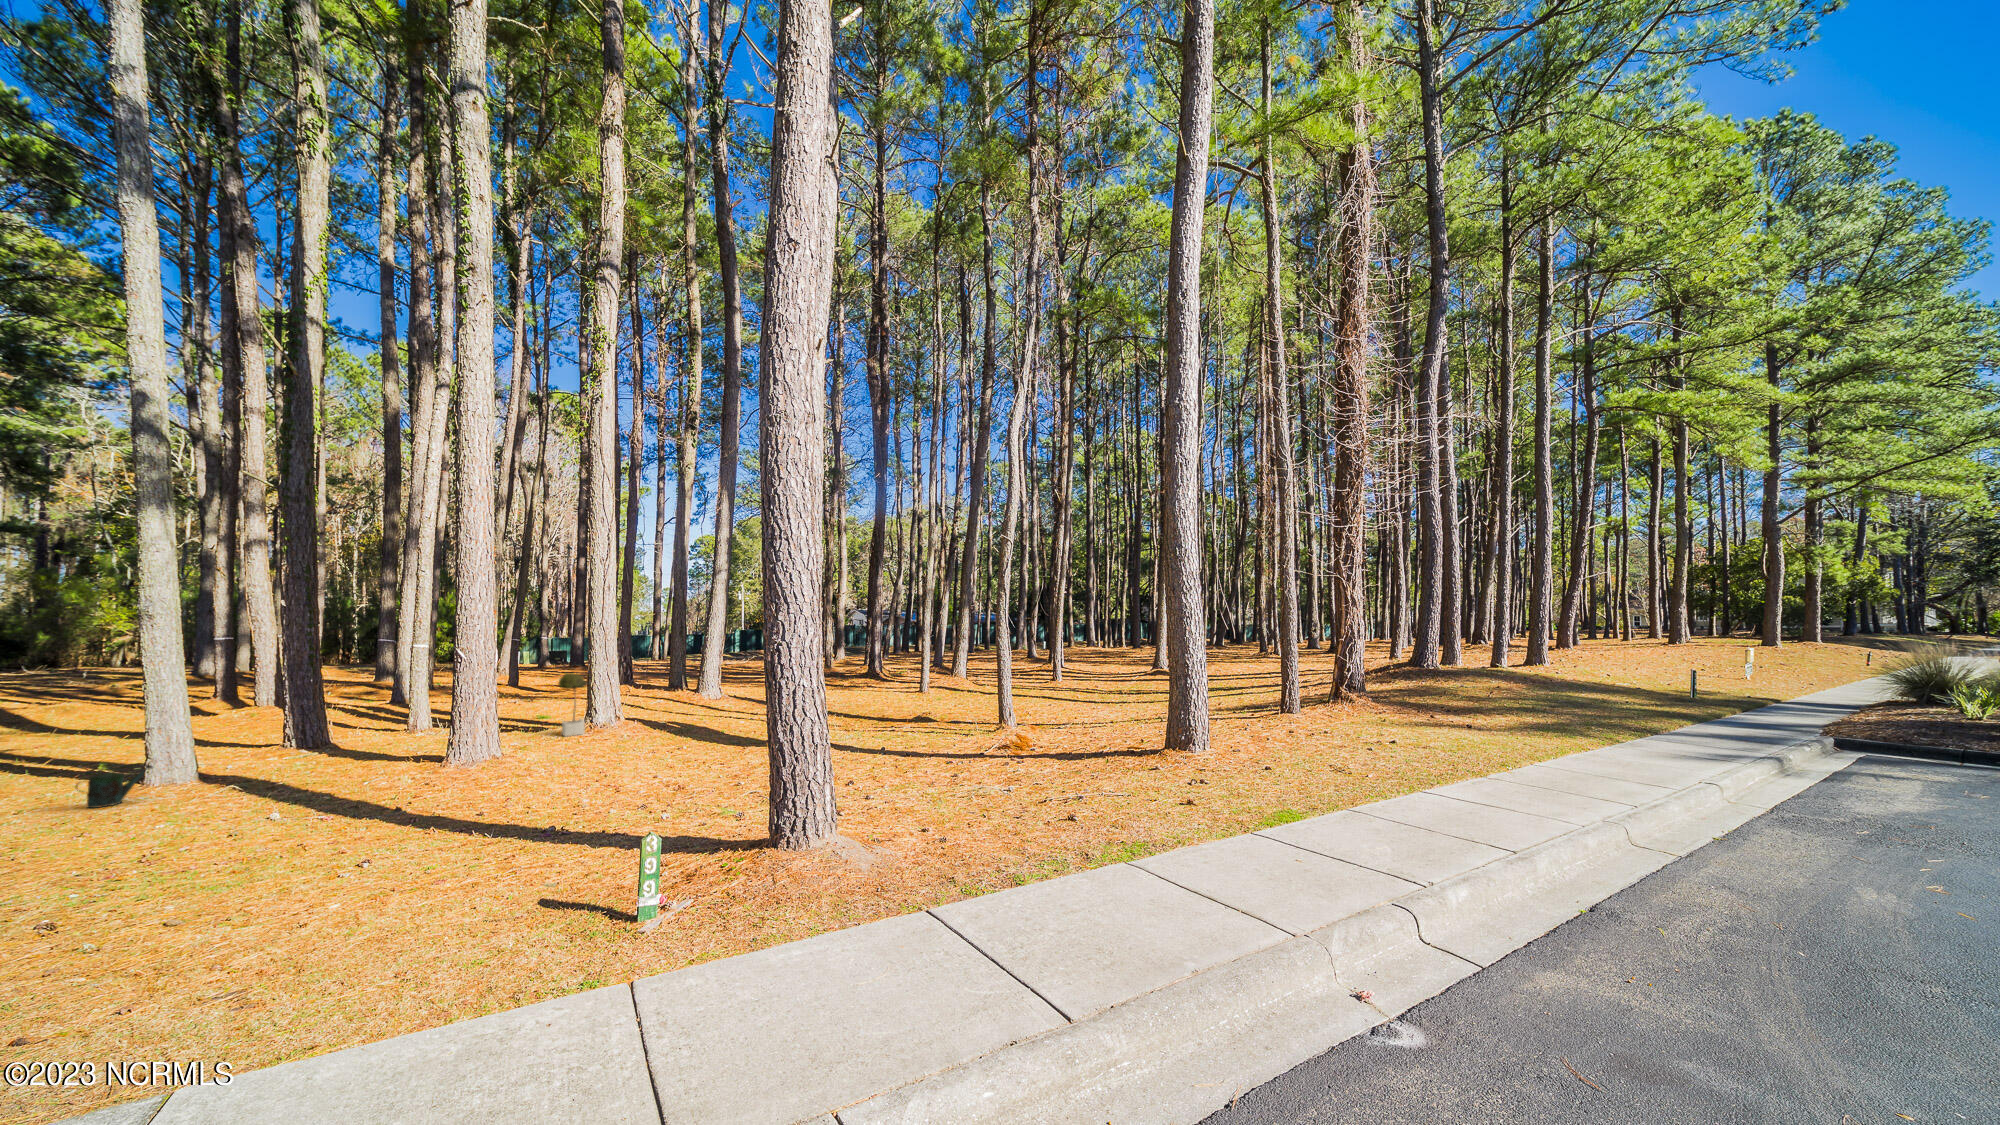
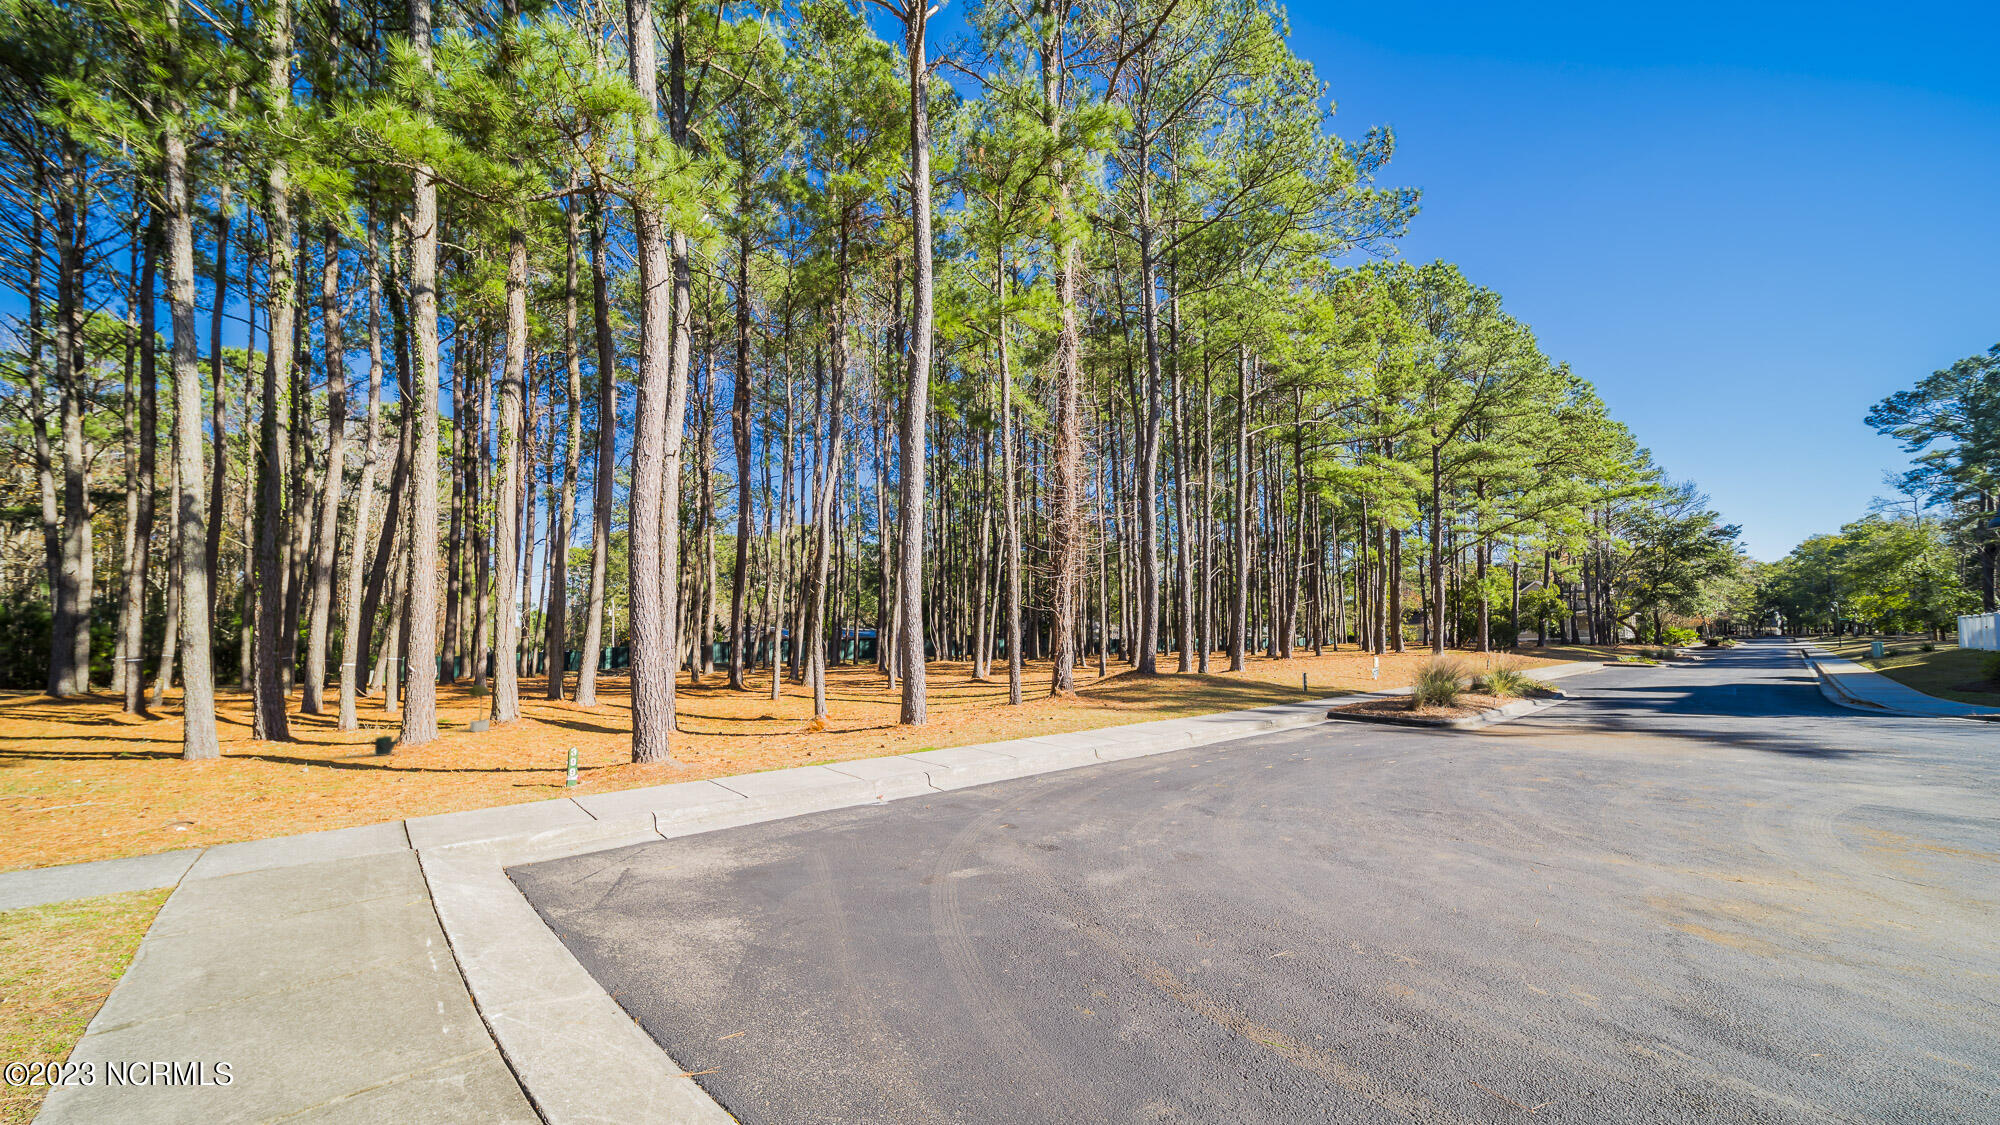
watering can: present [76,764,153,808] -> present [372,732,403,756]

